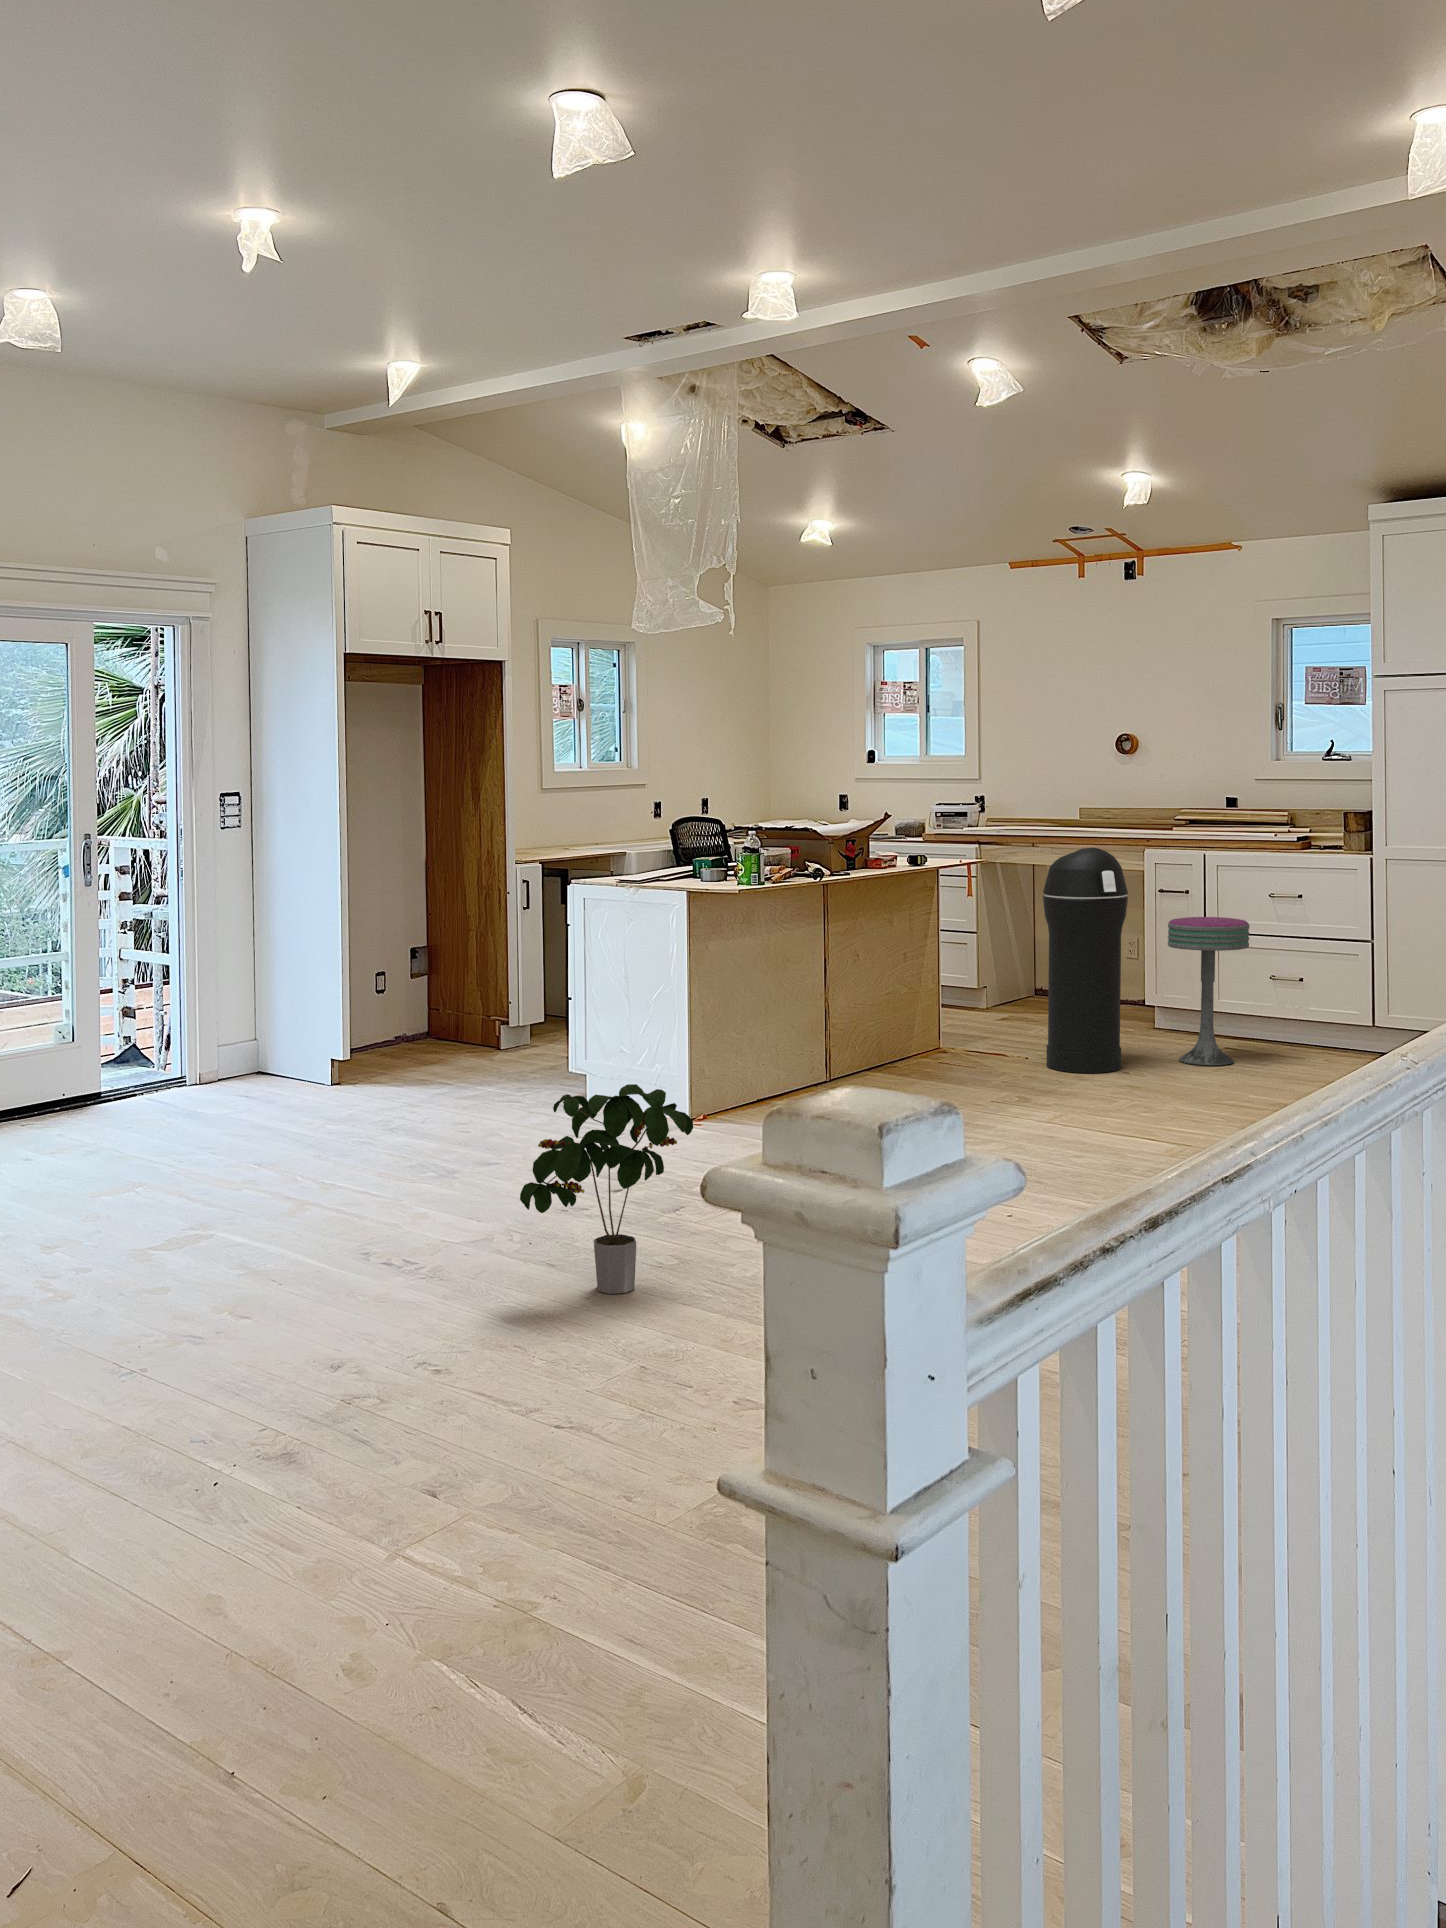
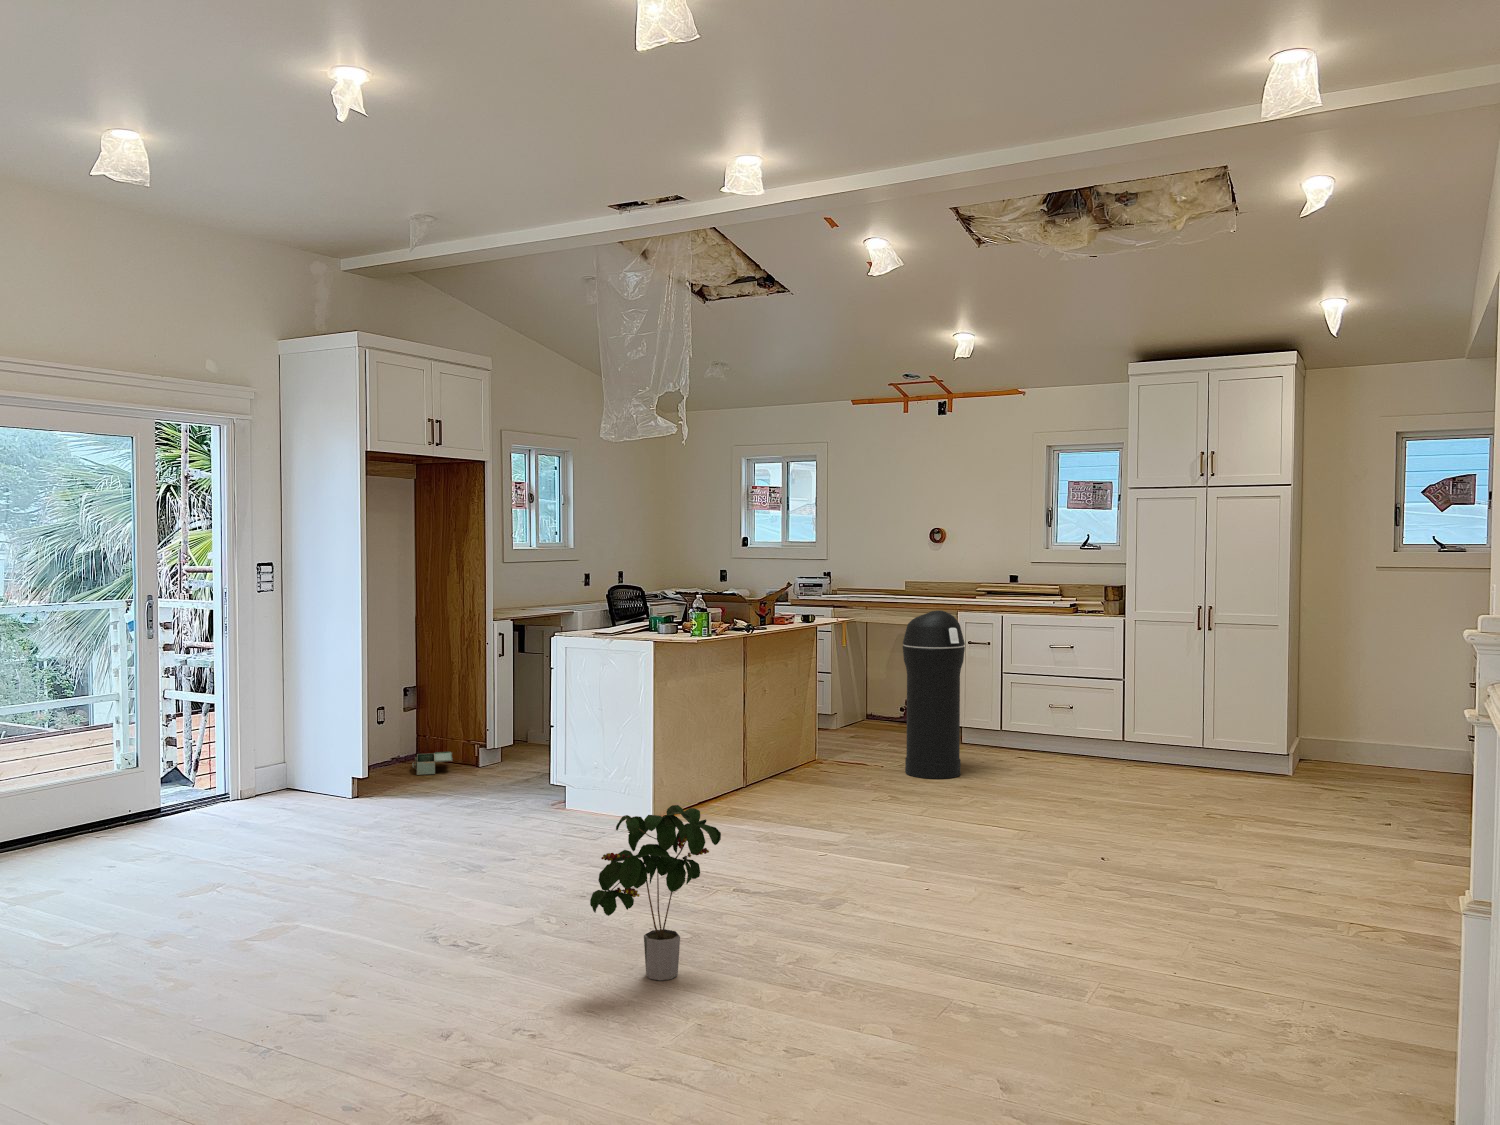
bar stool: present [1168,917,1249,1065] -> none [989,662,1047,771]
toolbox: none [418,1031,469,1058] -> present [412,752,453,775]

